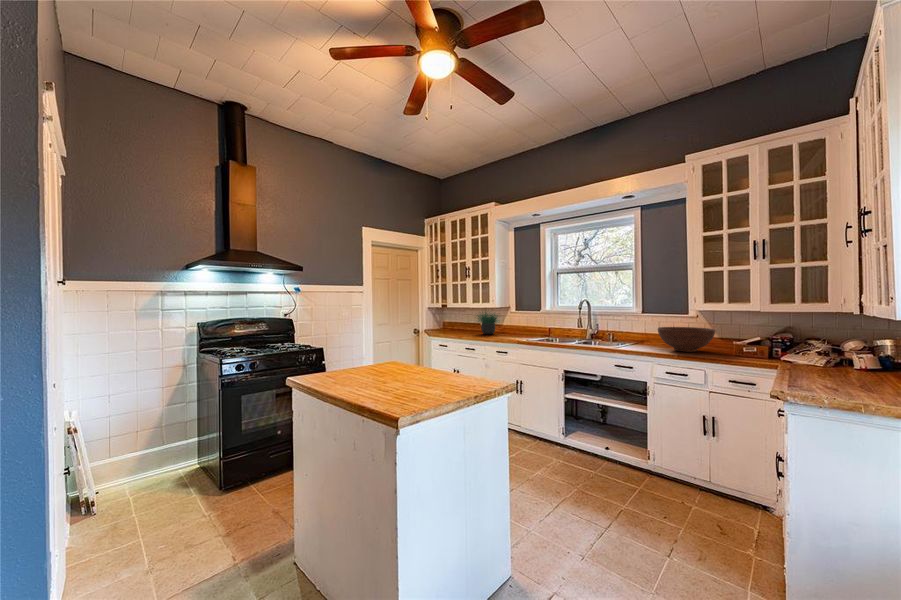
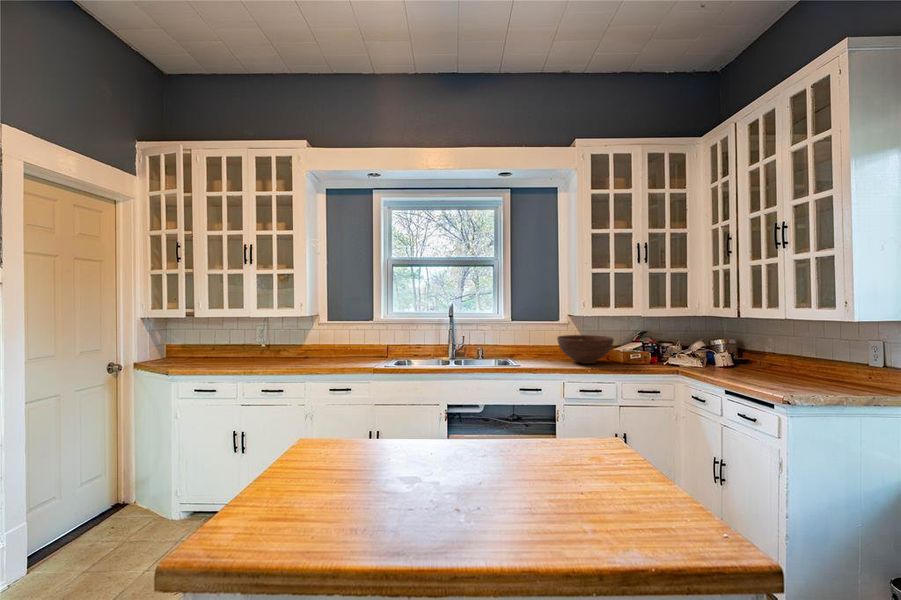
potted plant: present [477,313,498,334] -> none [267,308,324,362]

